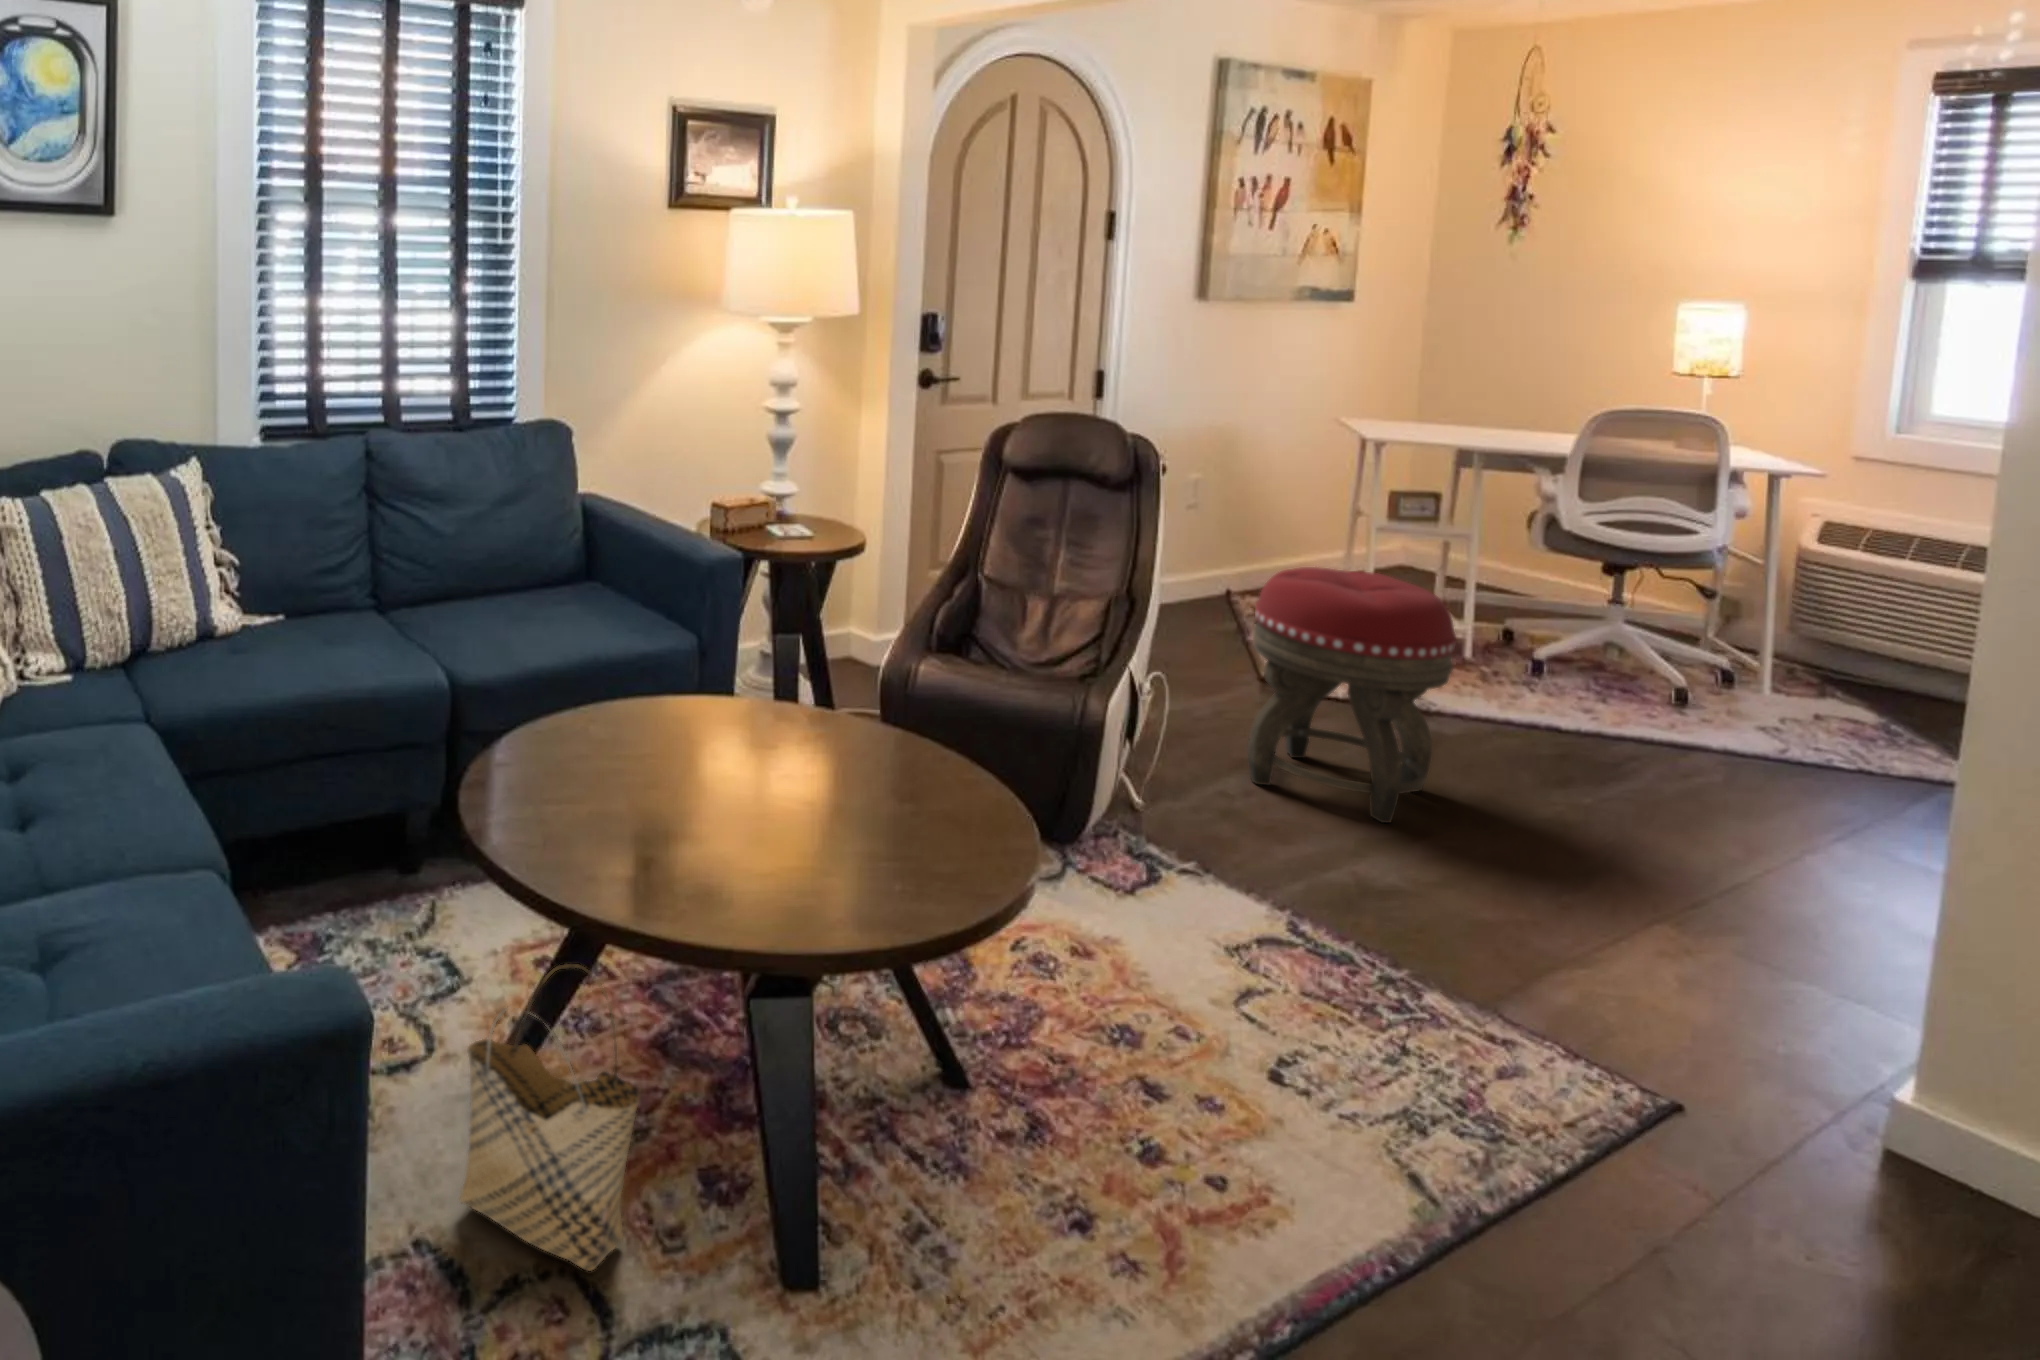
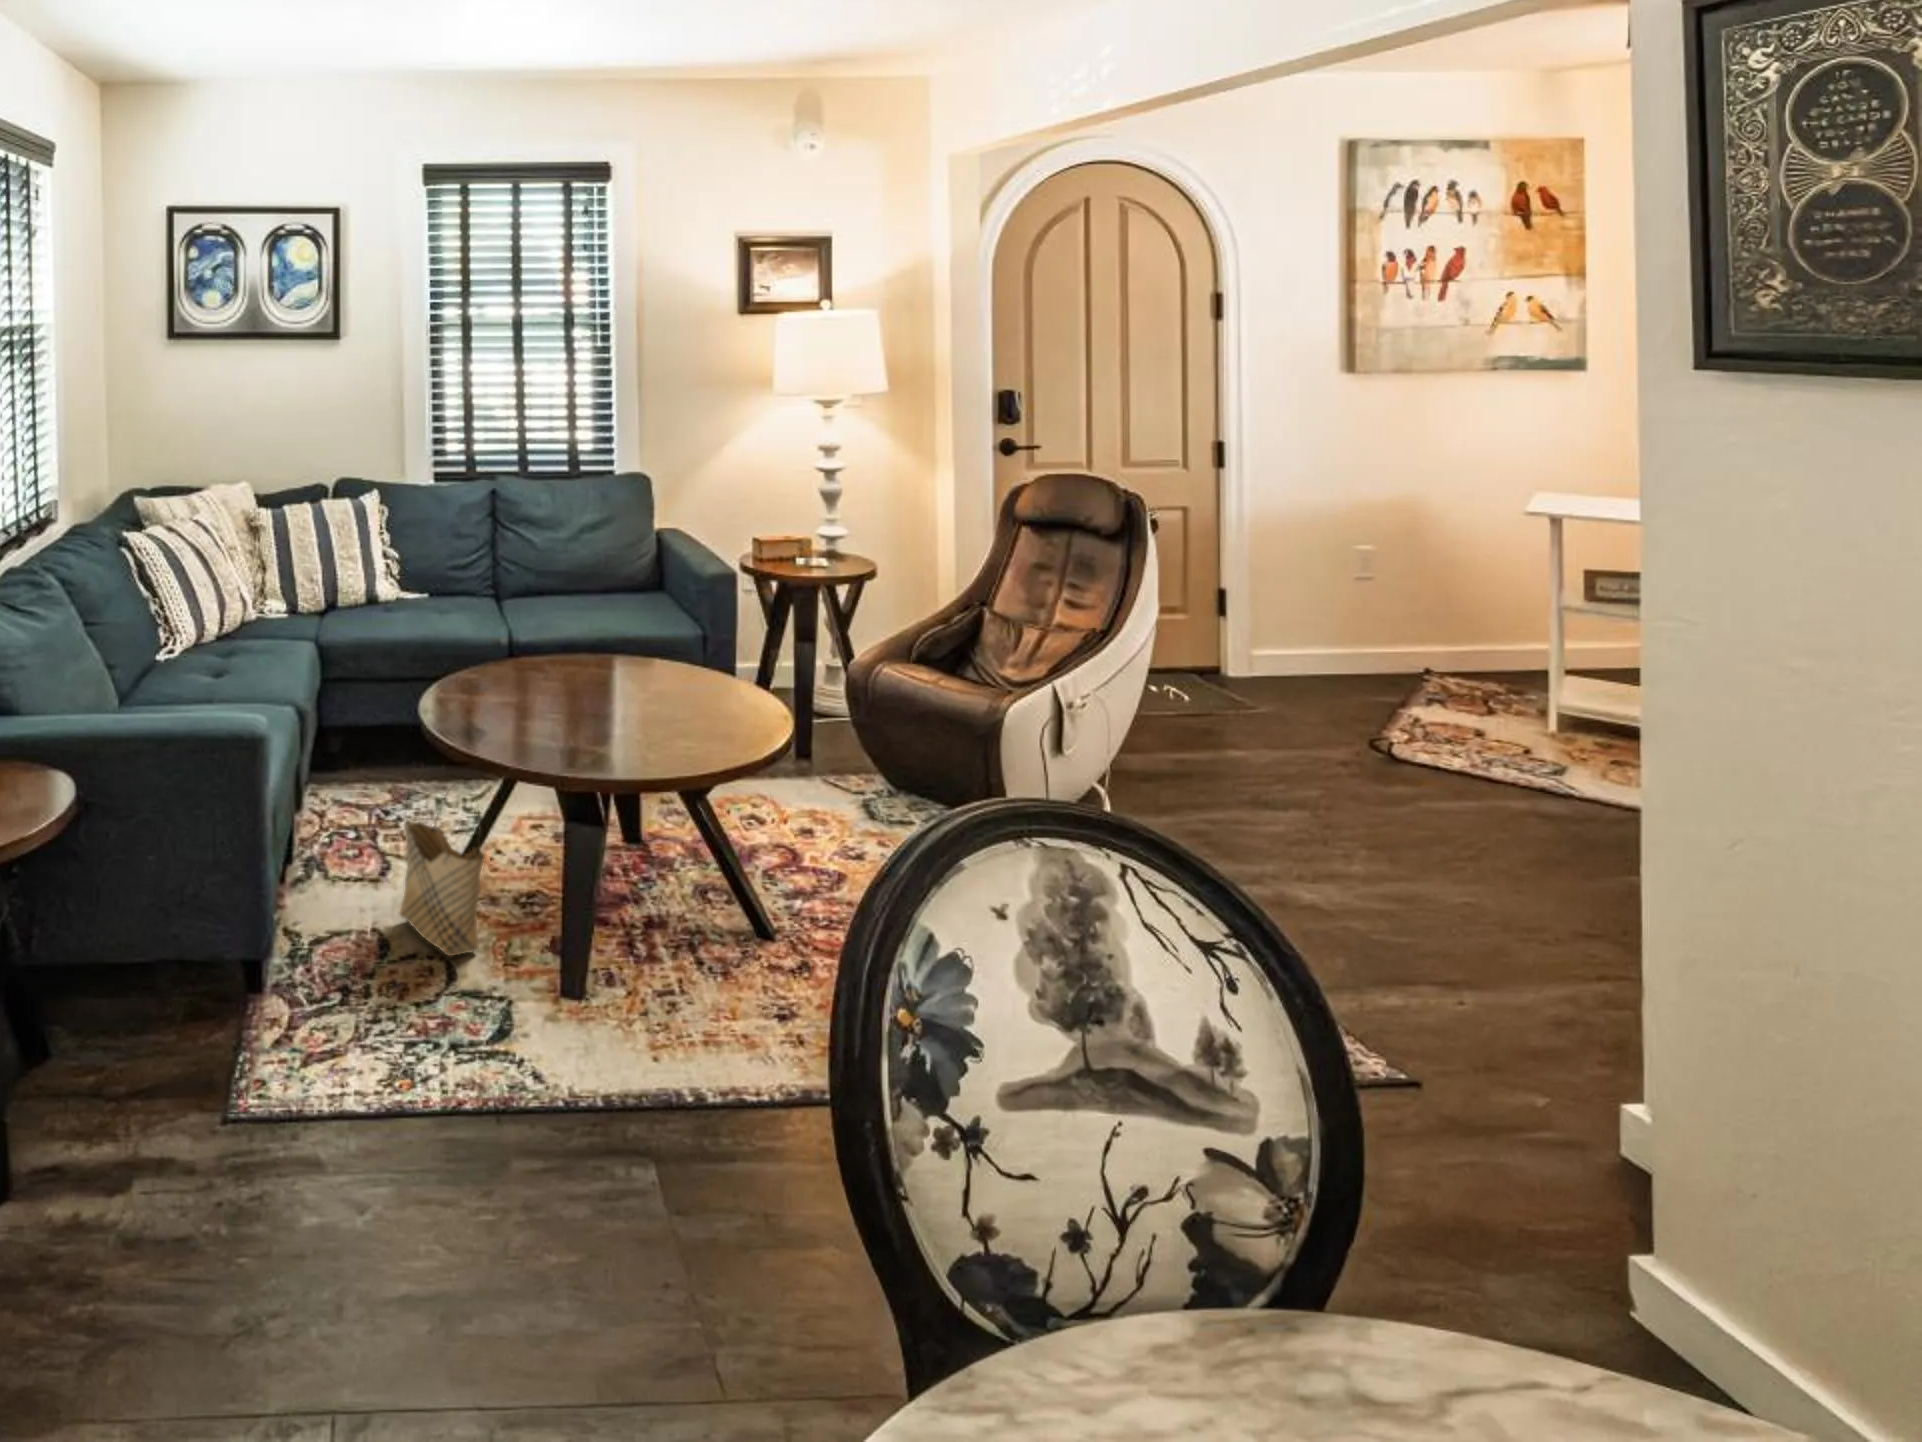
footstool: present [1248,567,1456,823] -> none [1245,614,1449,853]

